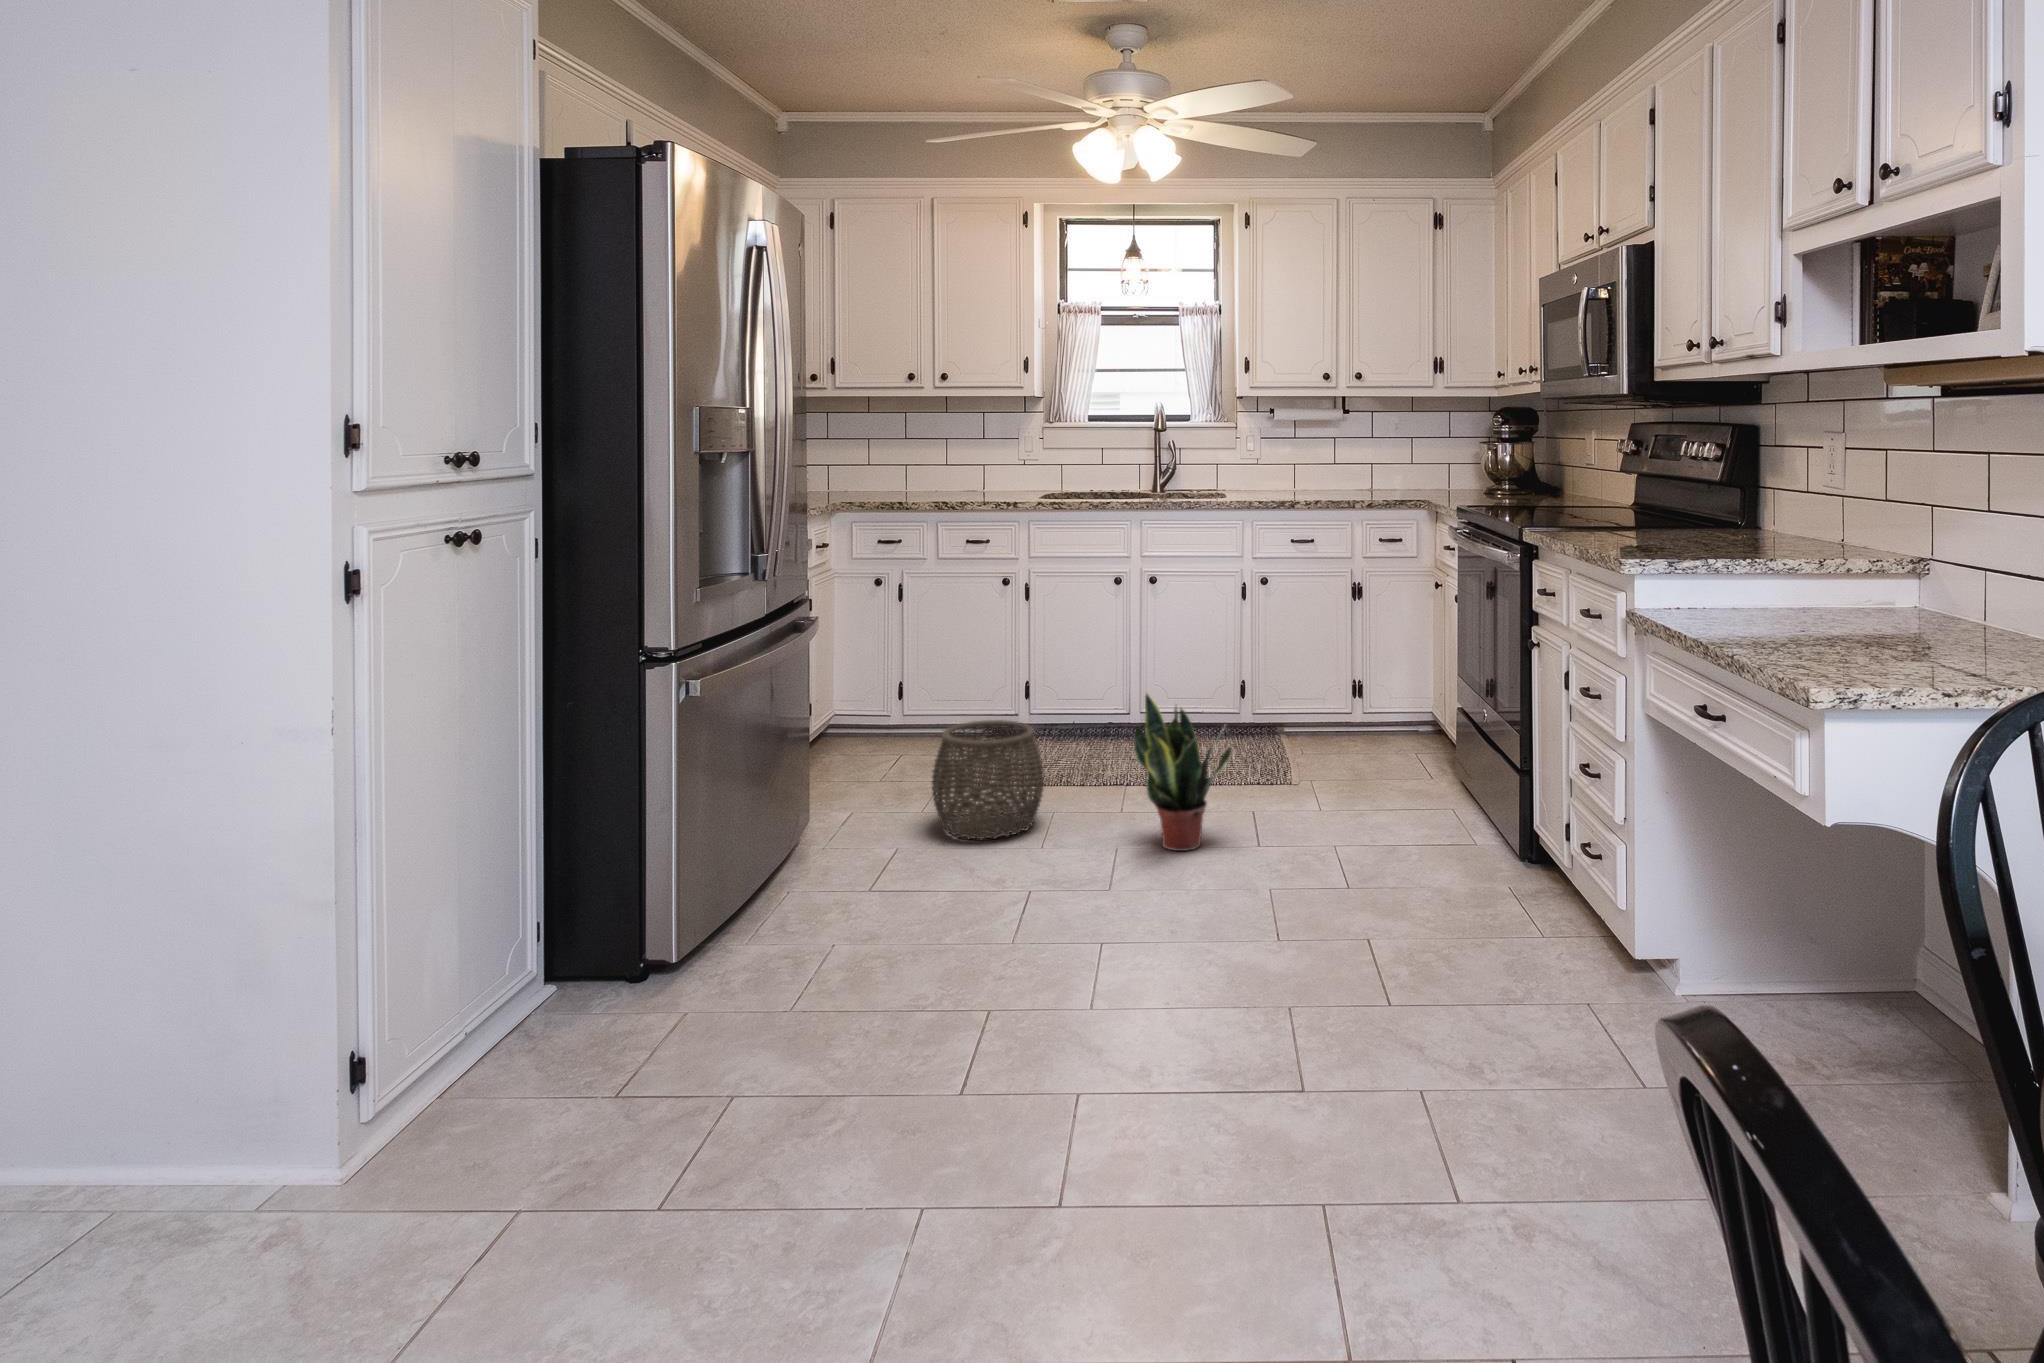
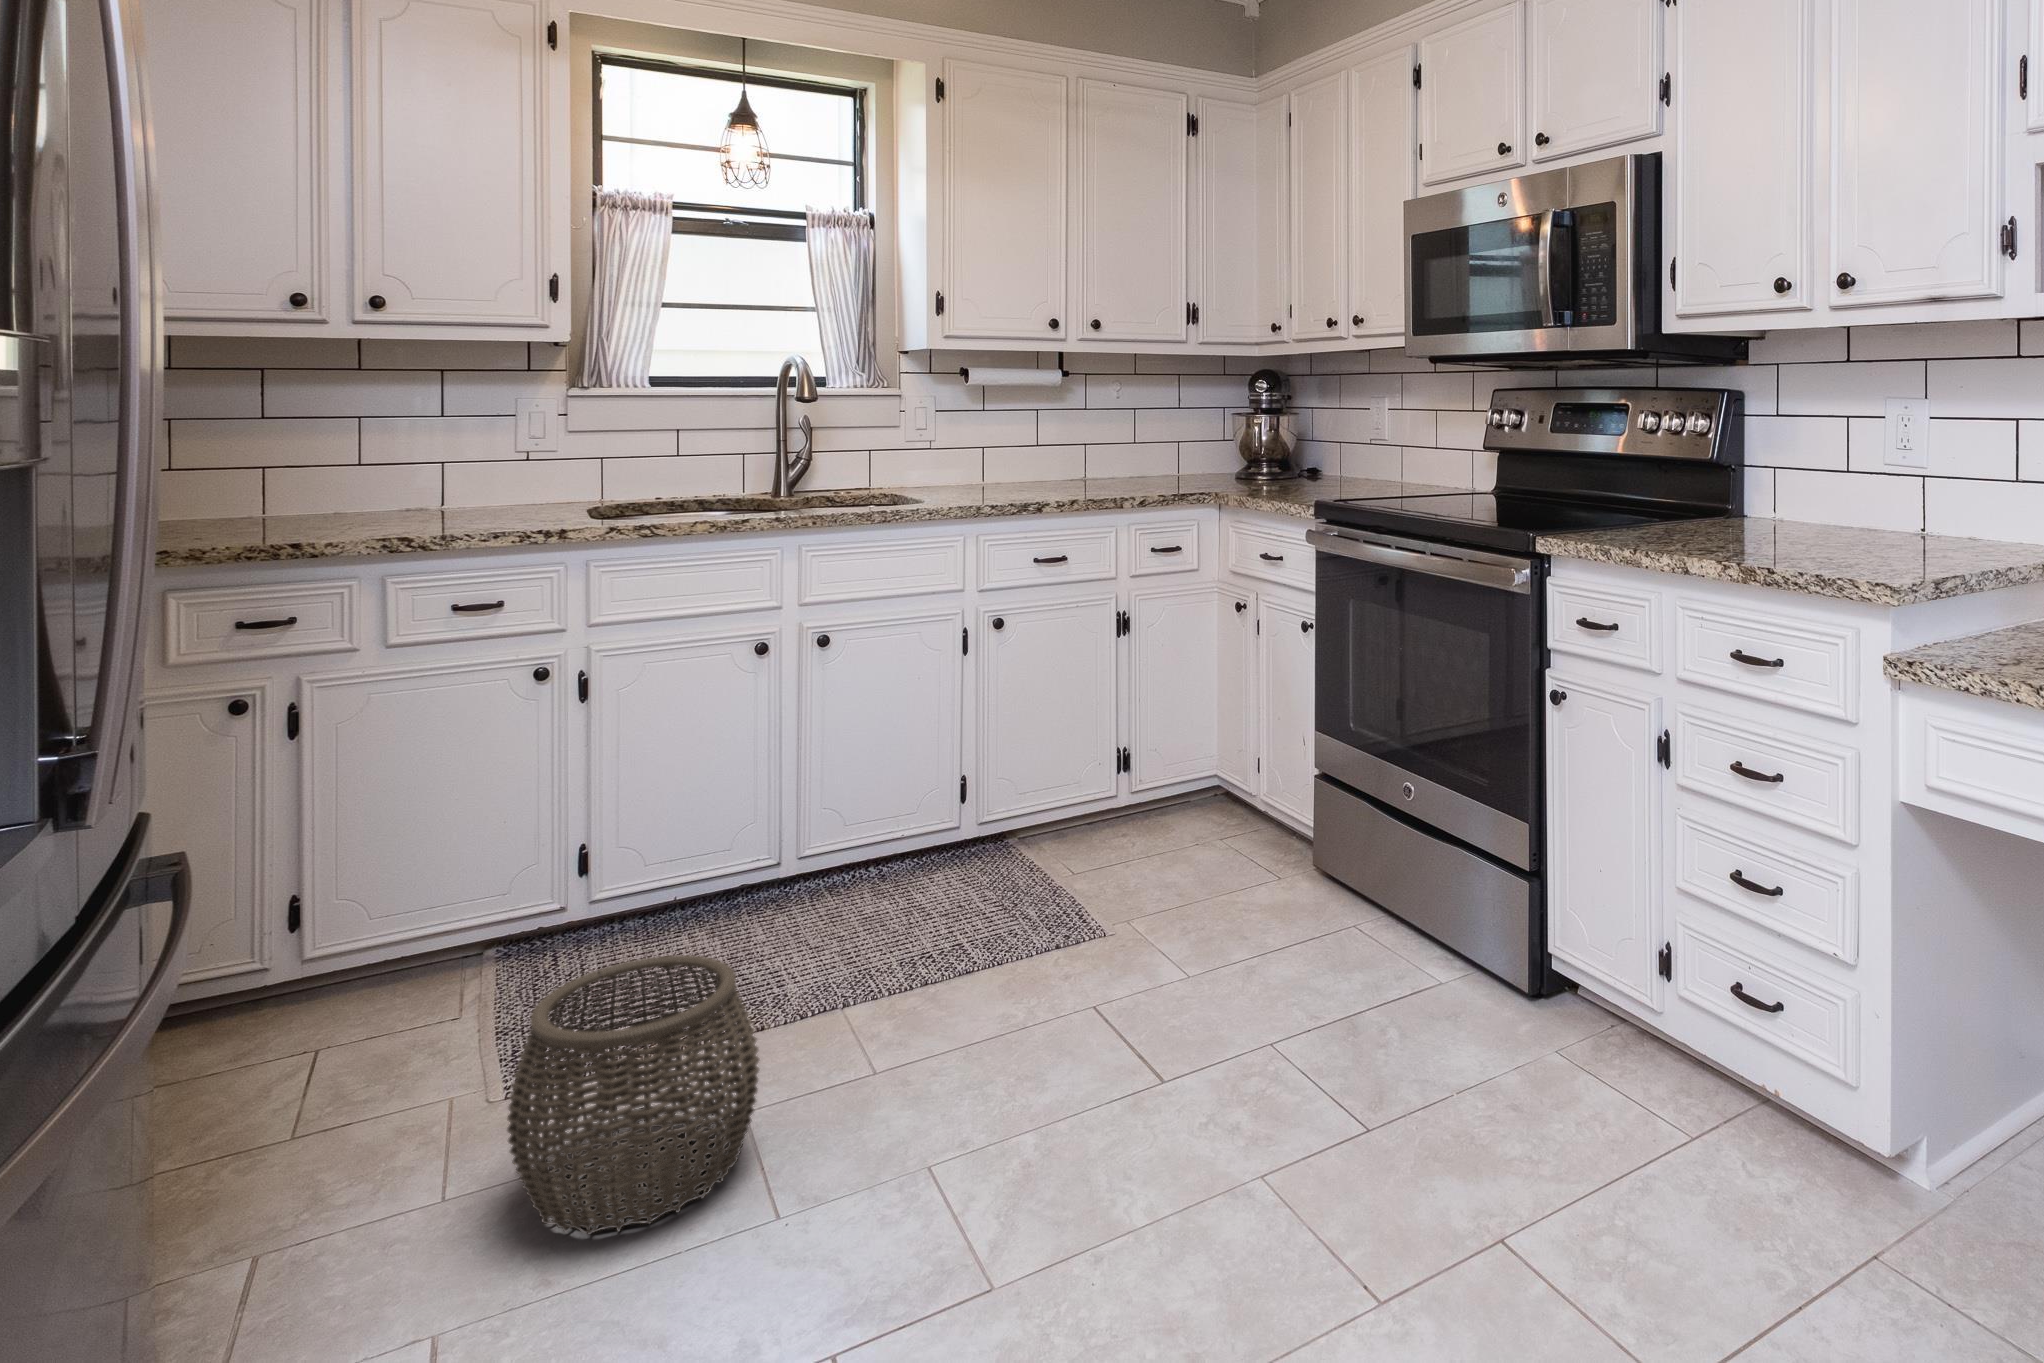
potted plant: present [1134,694,1232,851] -> none [948,863,1128,1131]

